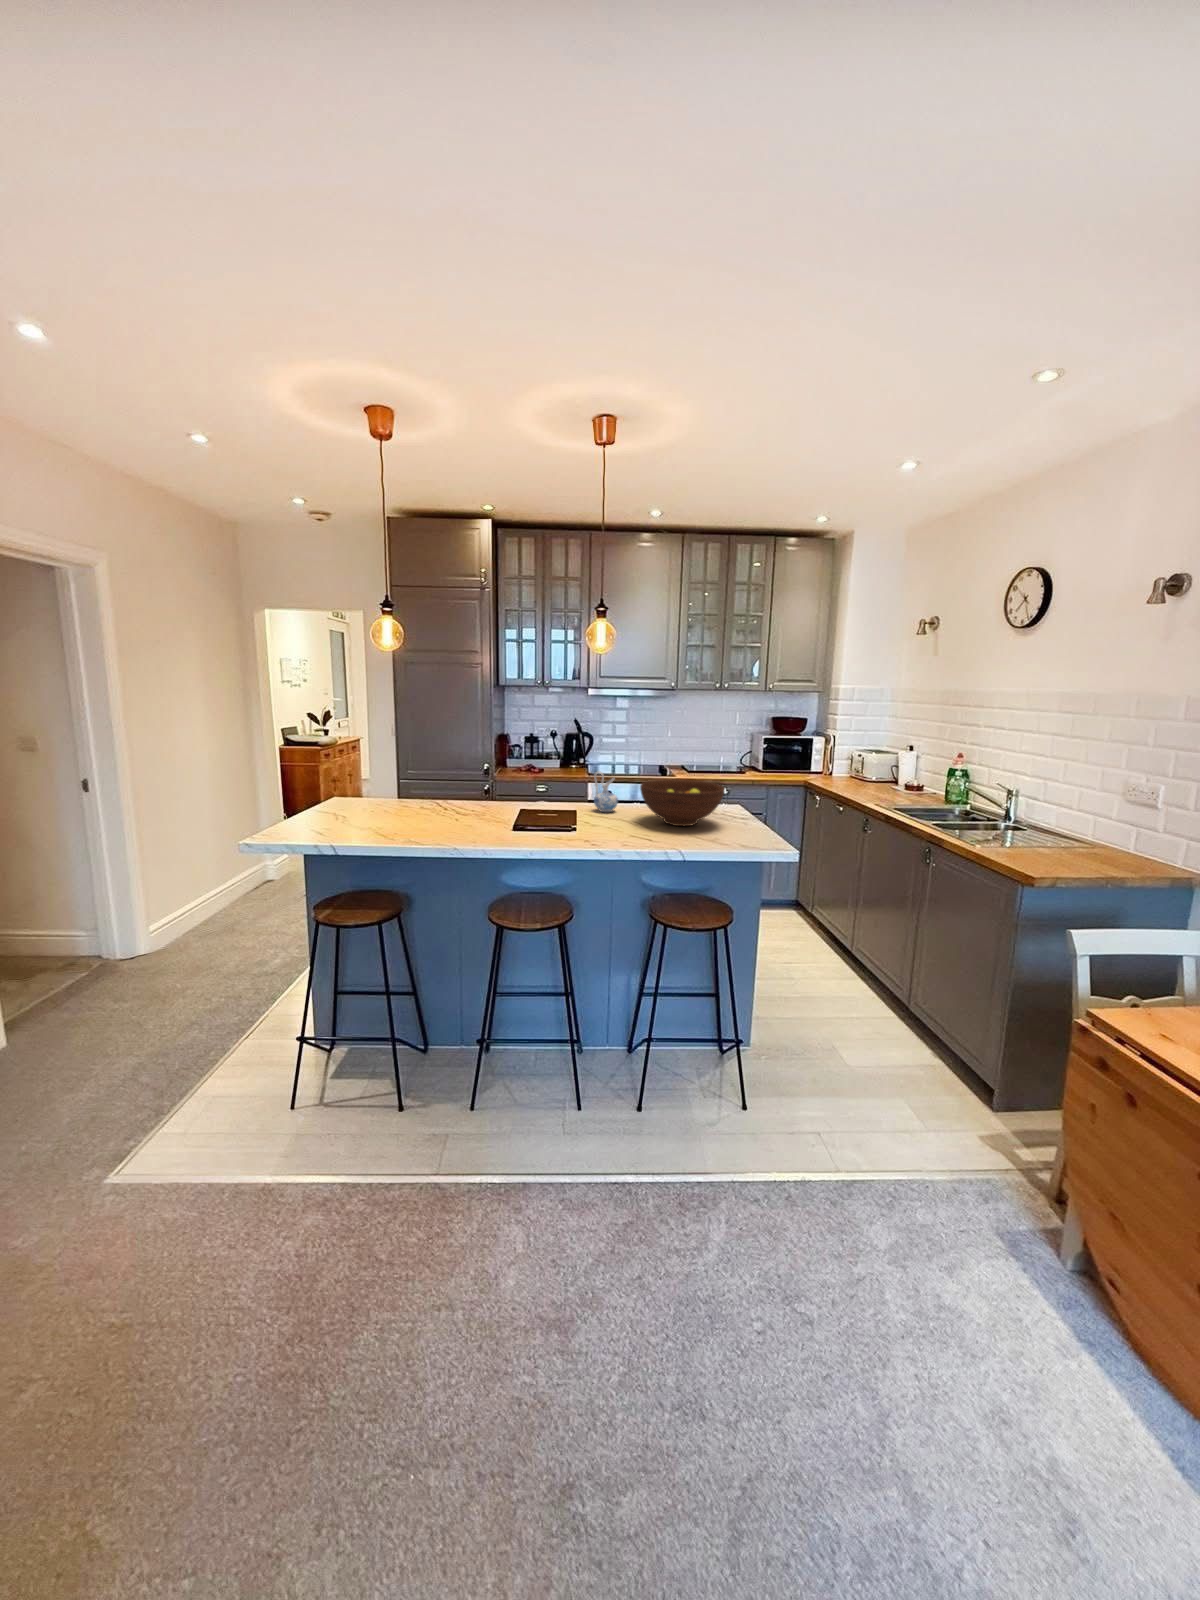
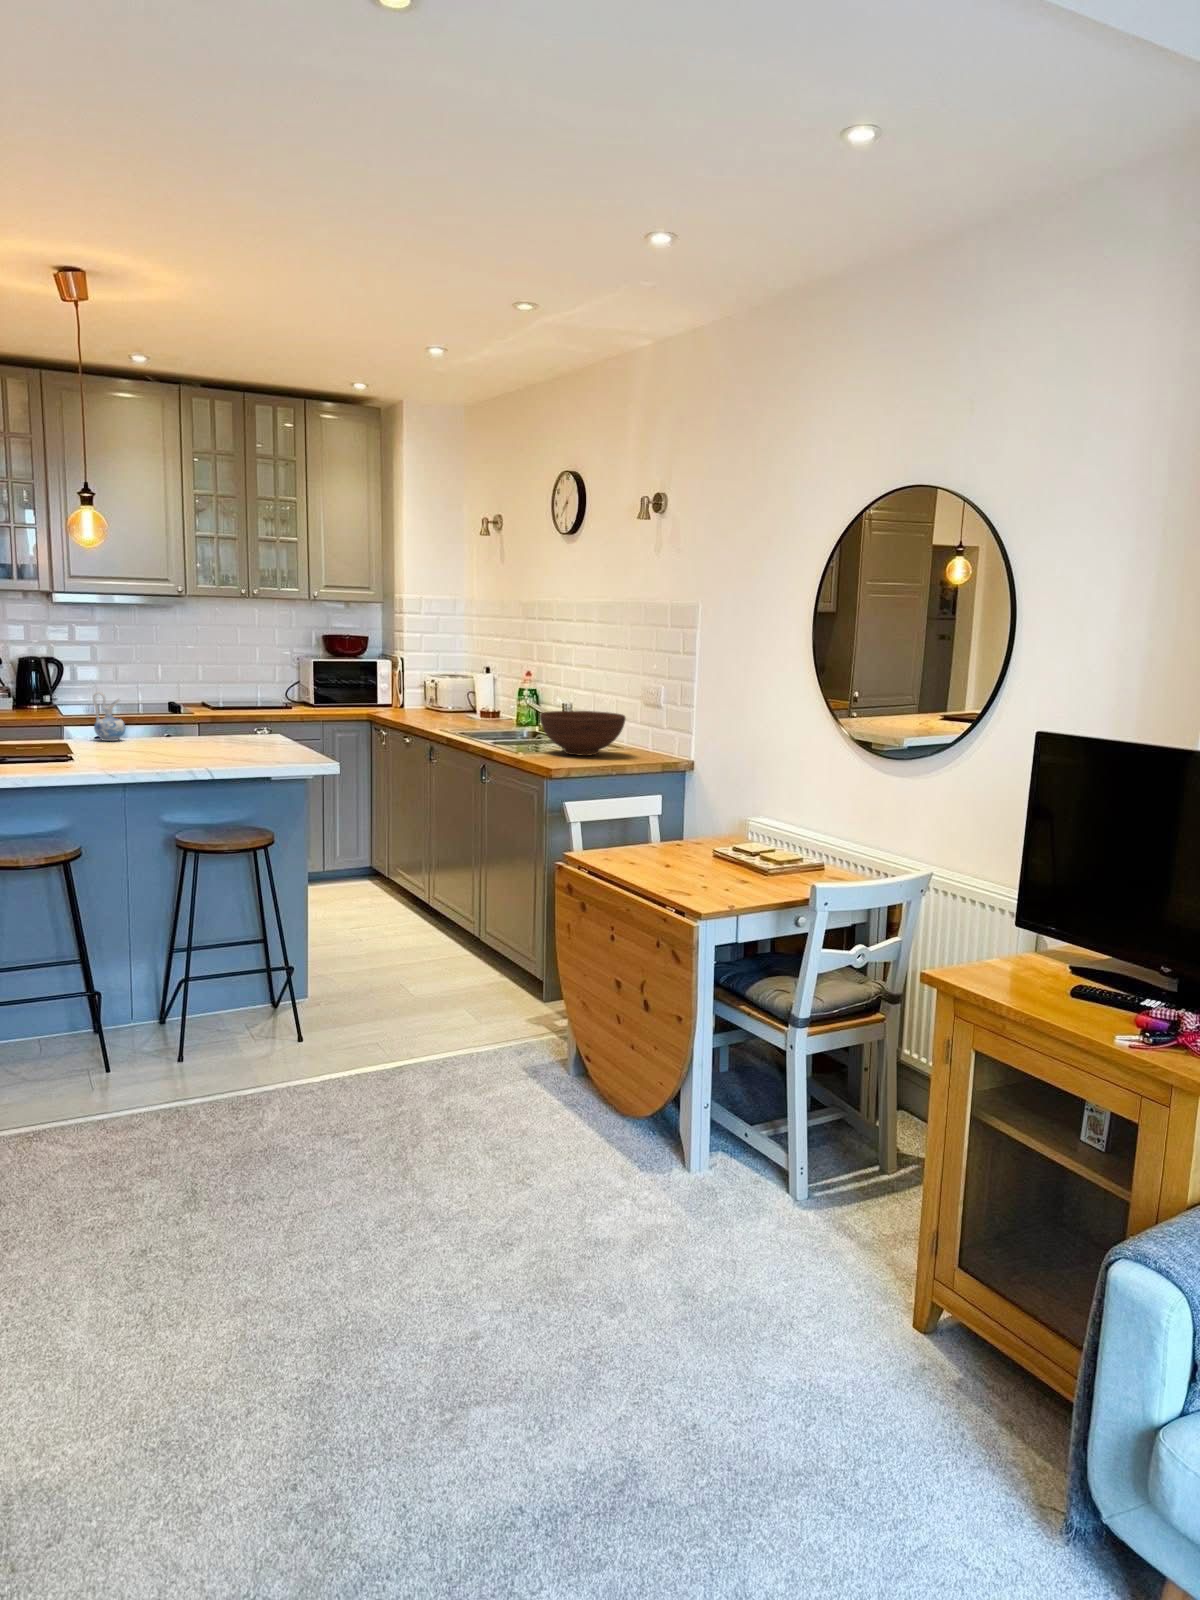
fruit bowl: present [640,779,724,826] -> present [540,711,626,756]

